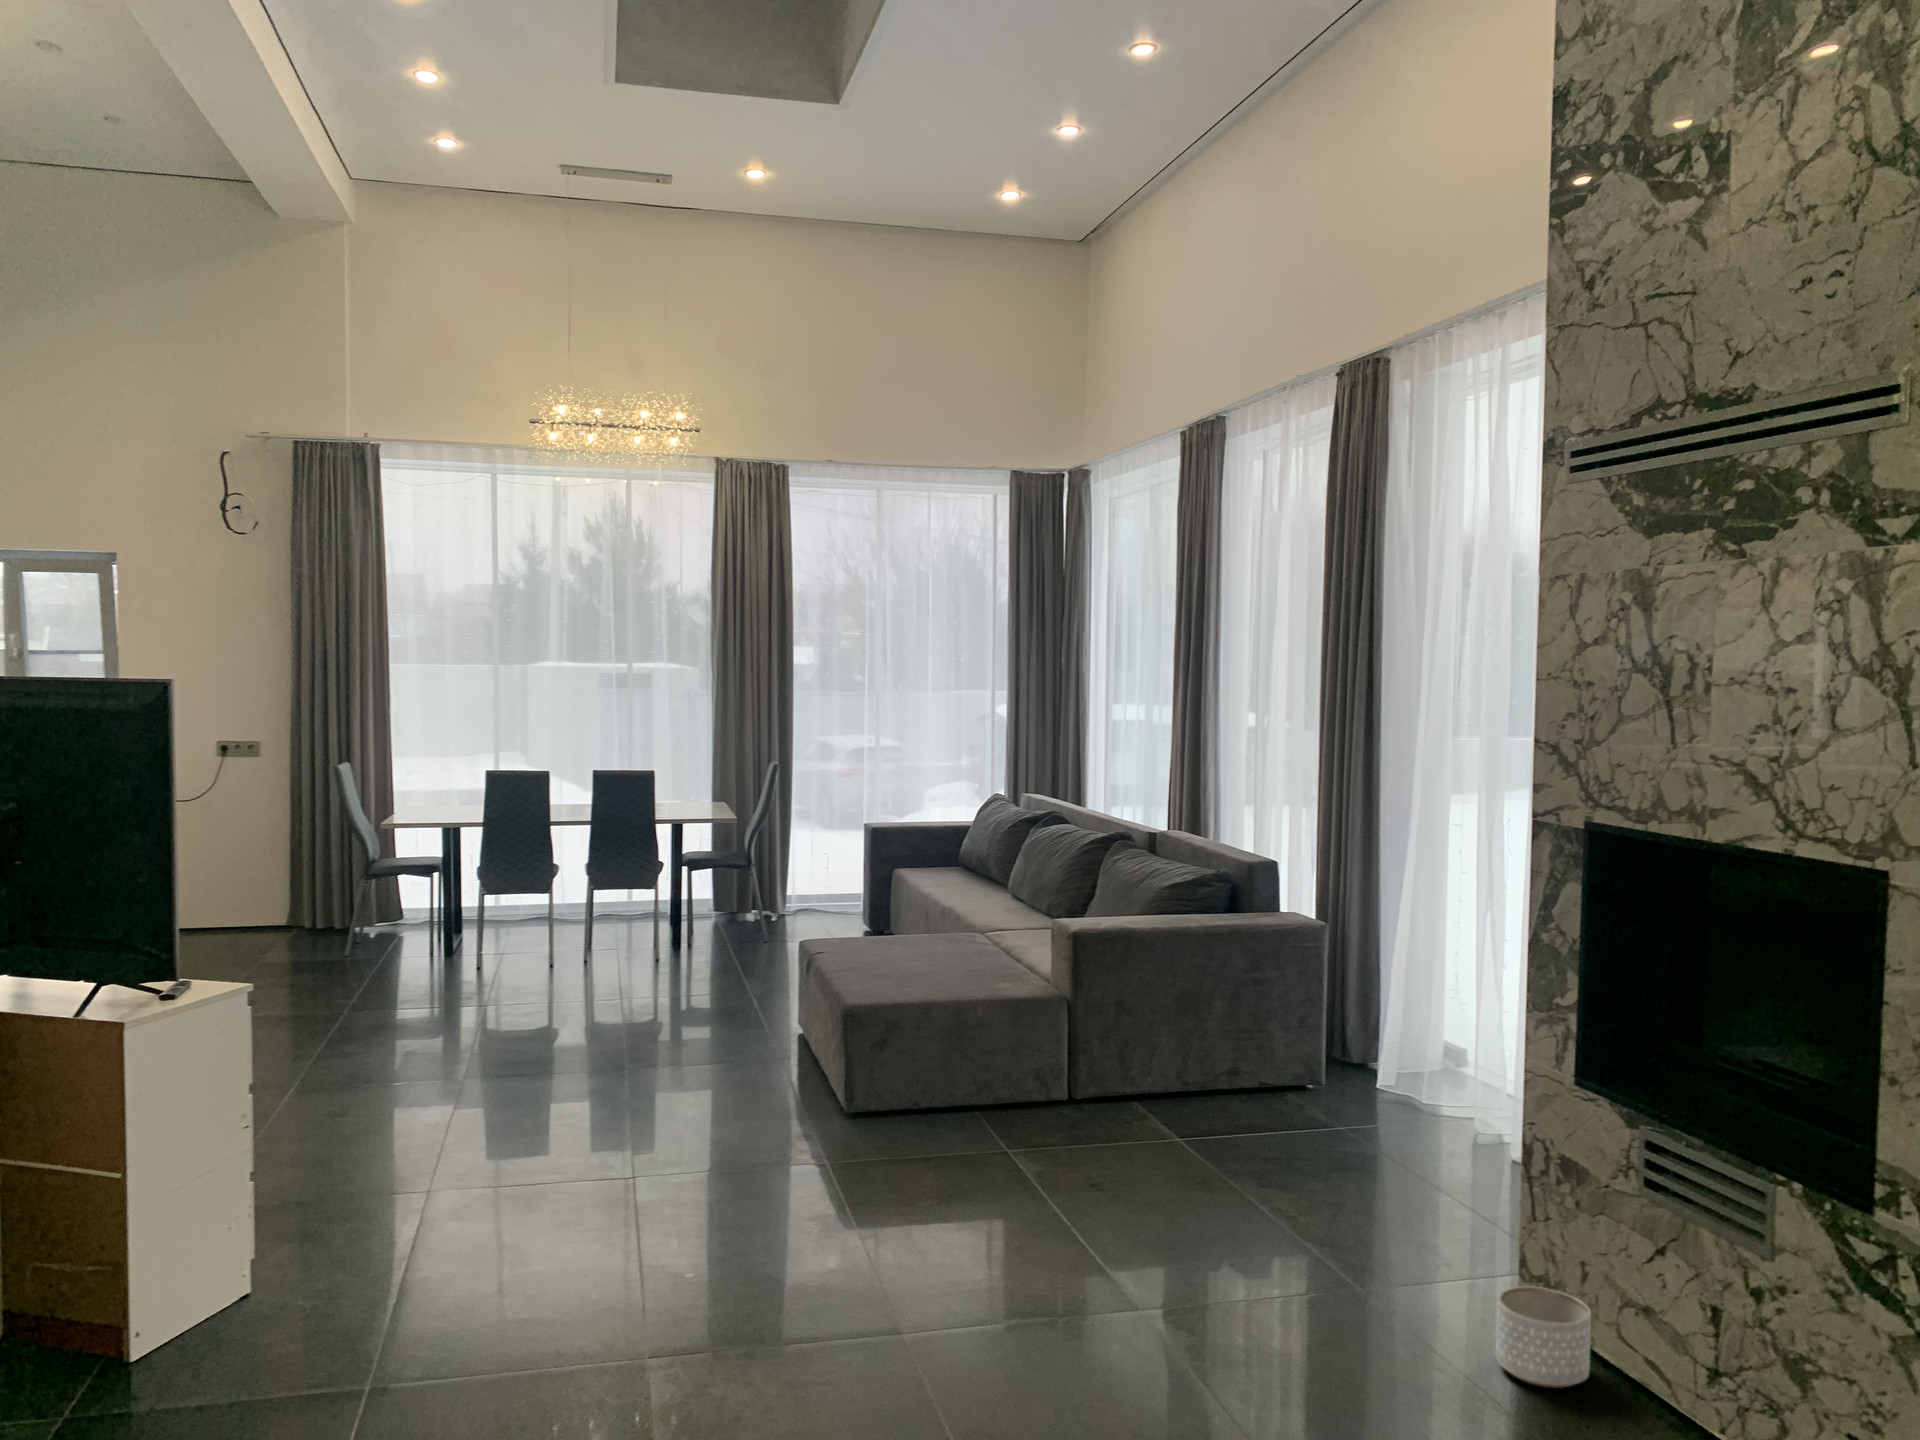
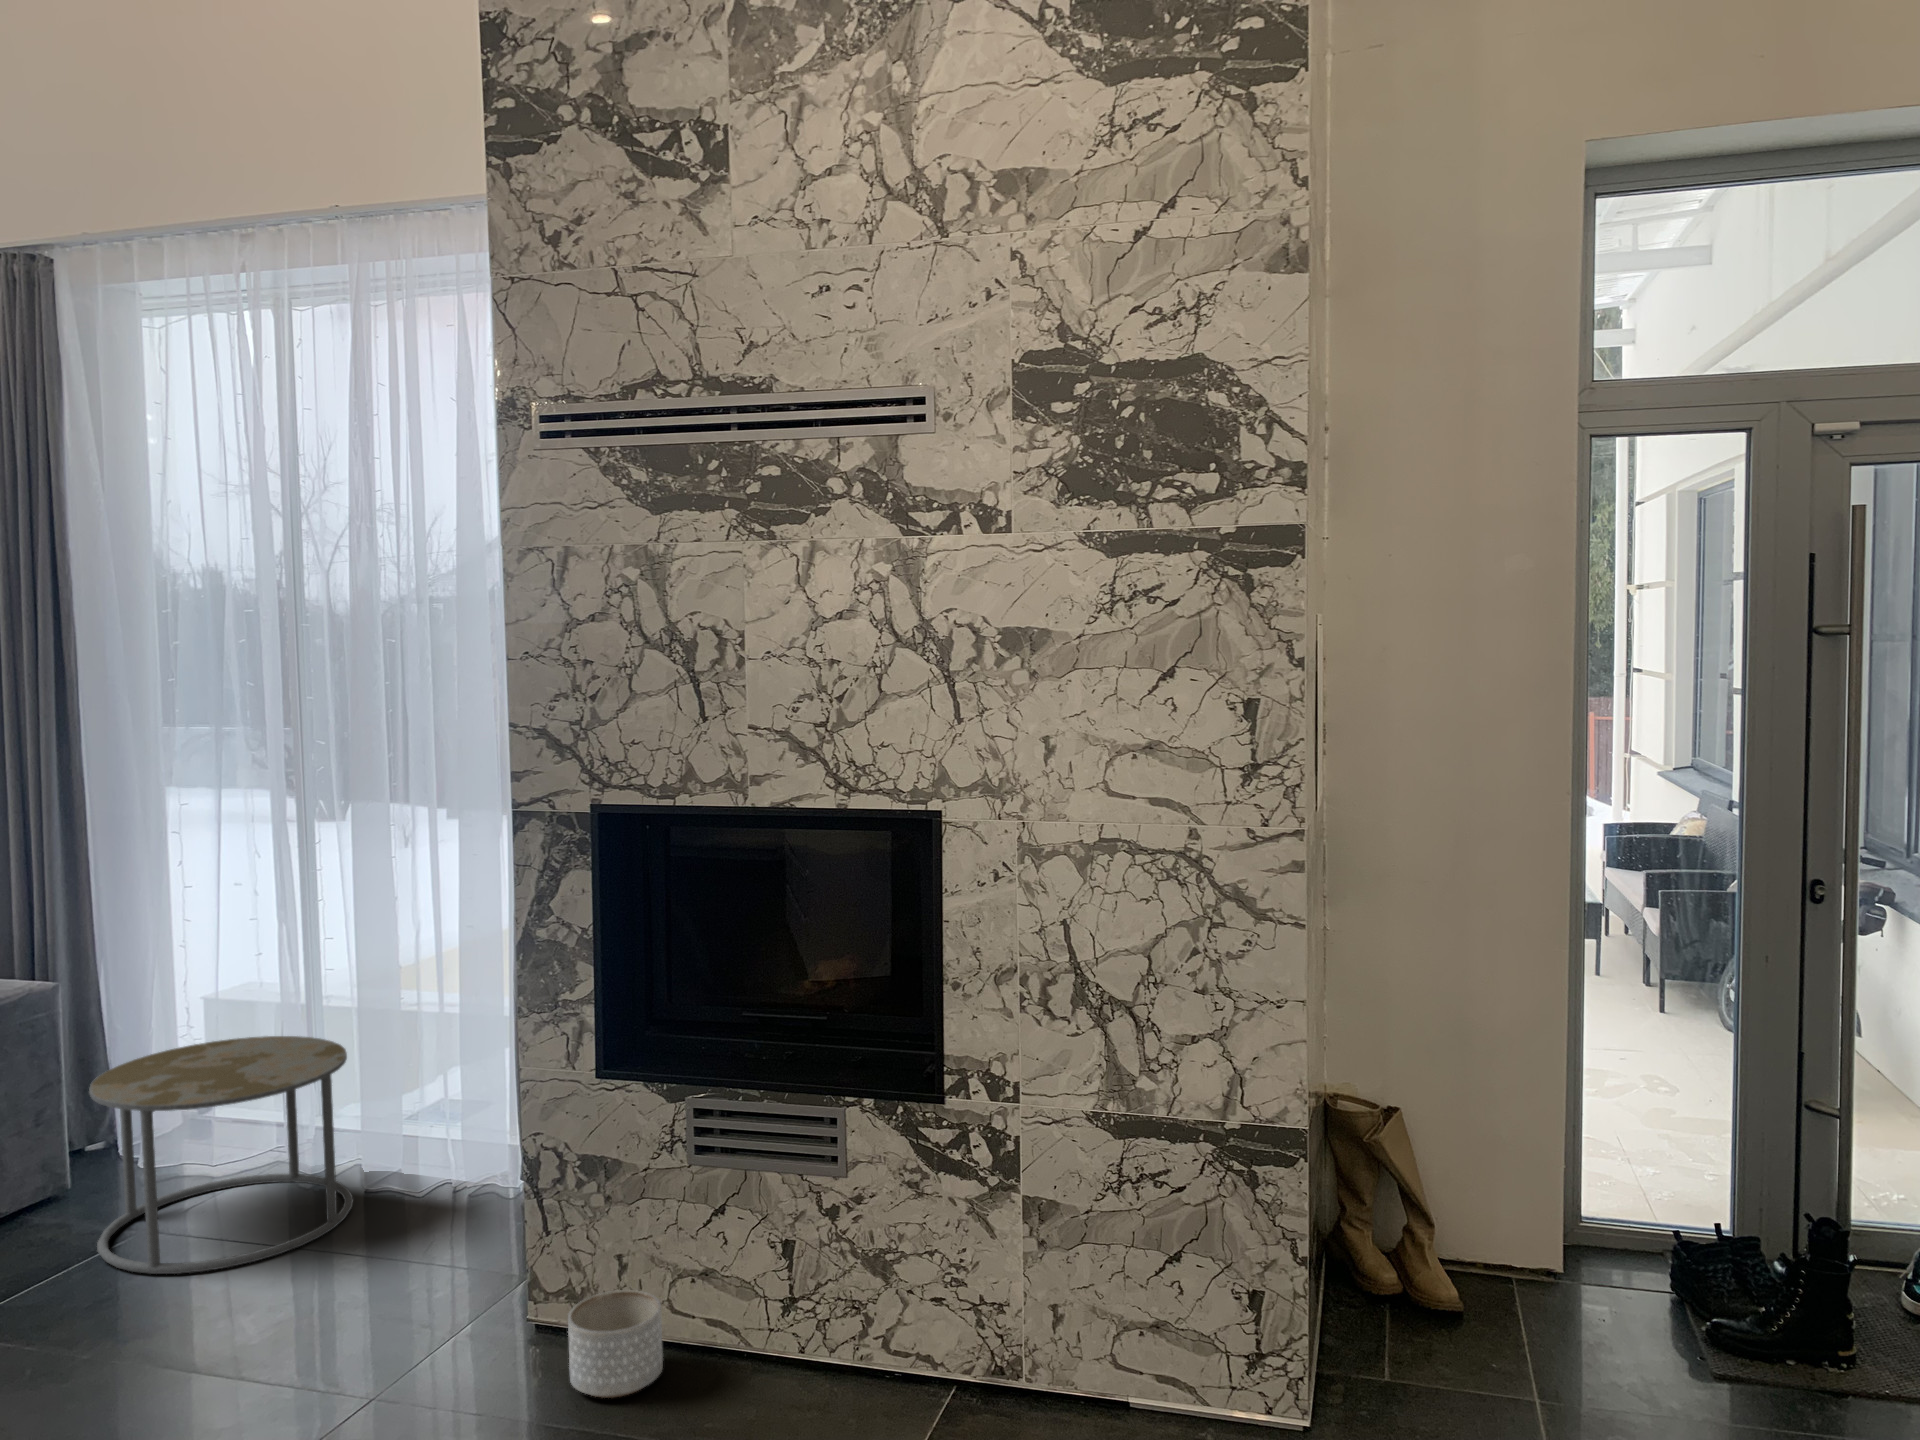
side table: none [1291,994,1494,1180] -> present [89,1036,353,1274]

